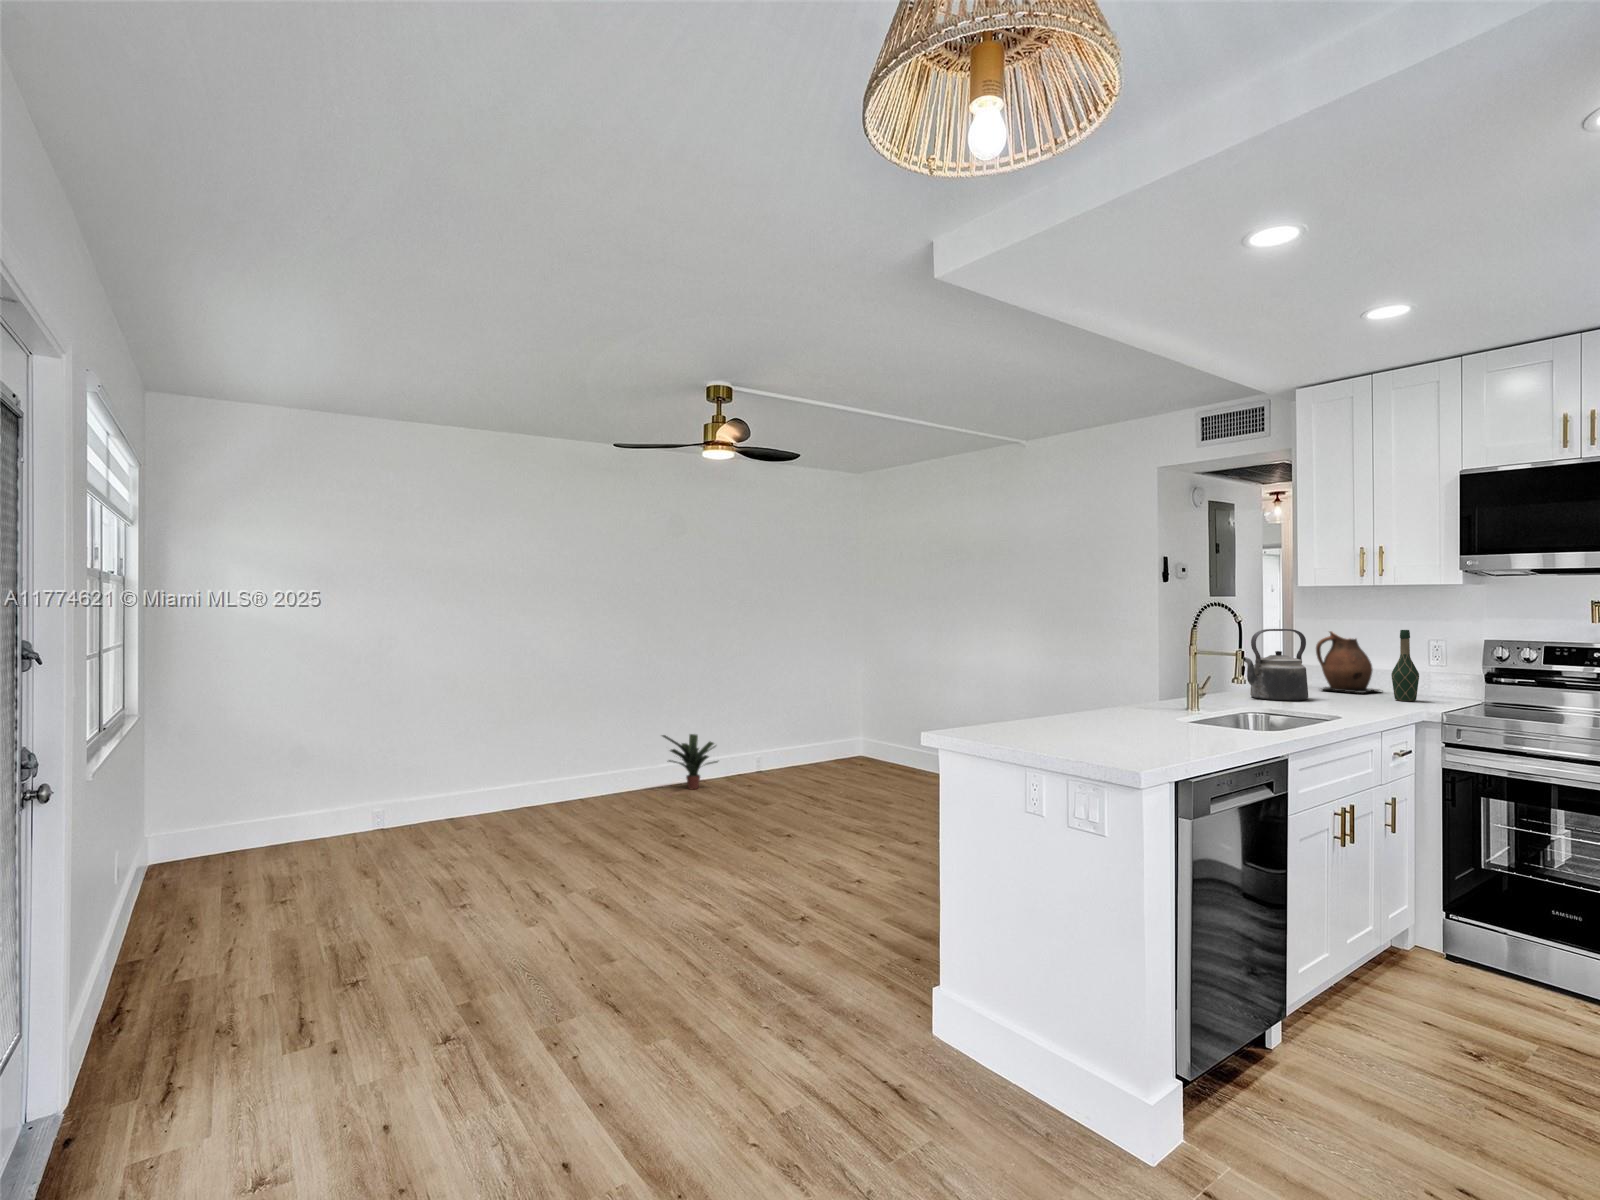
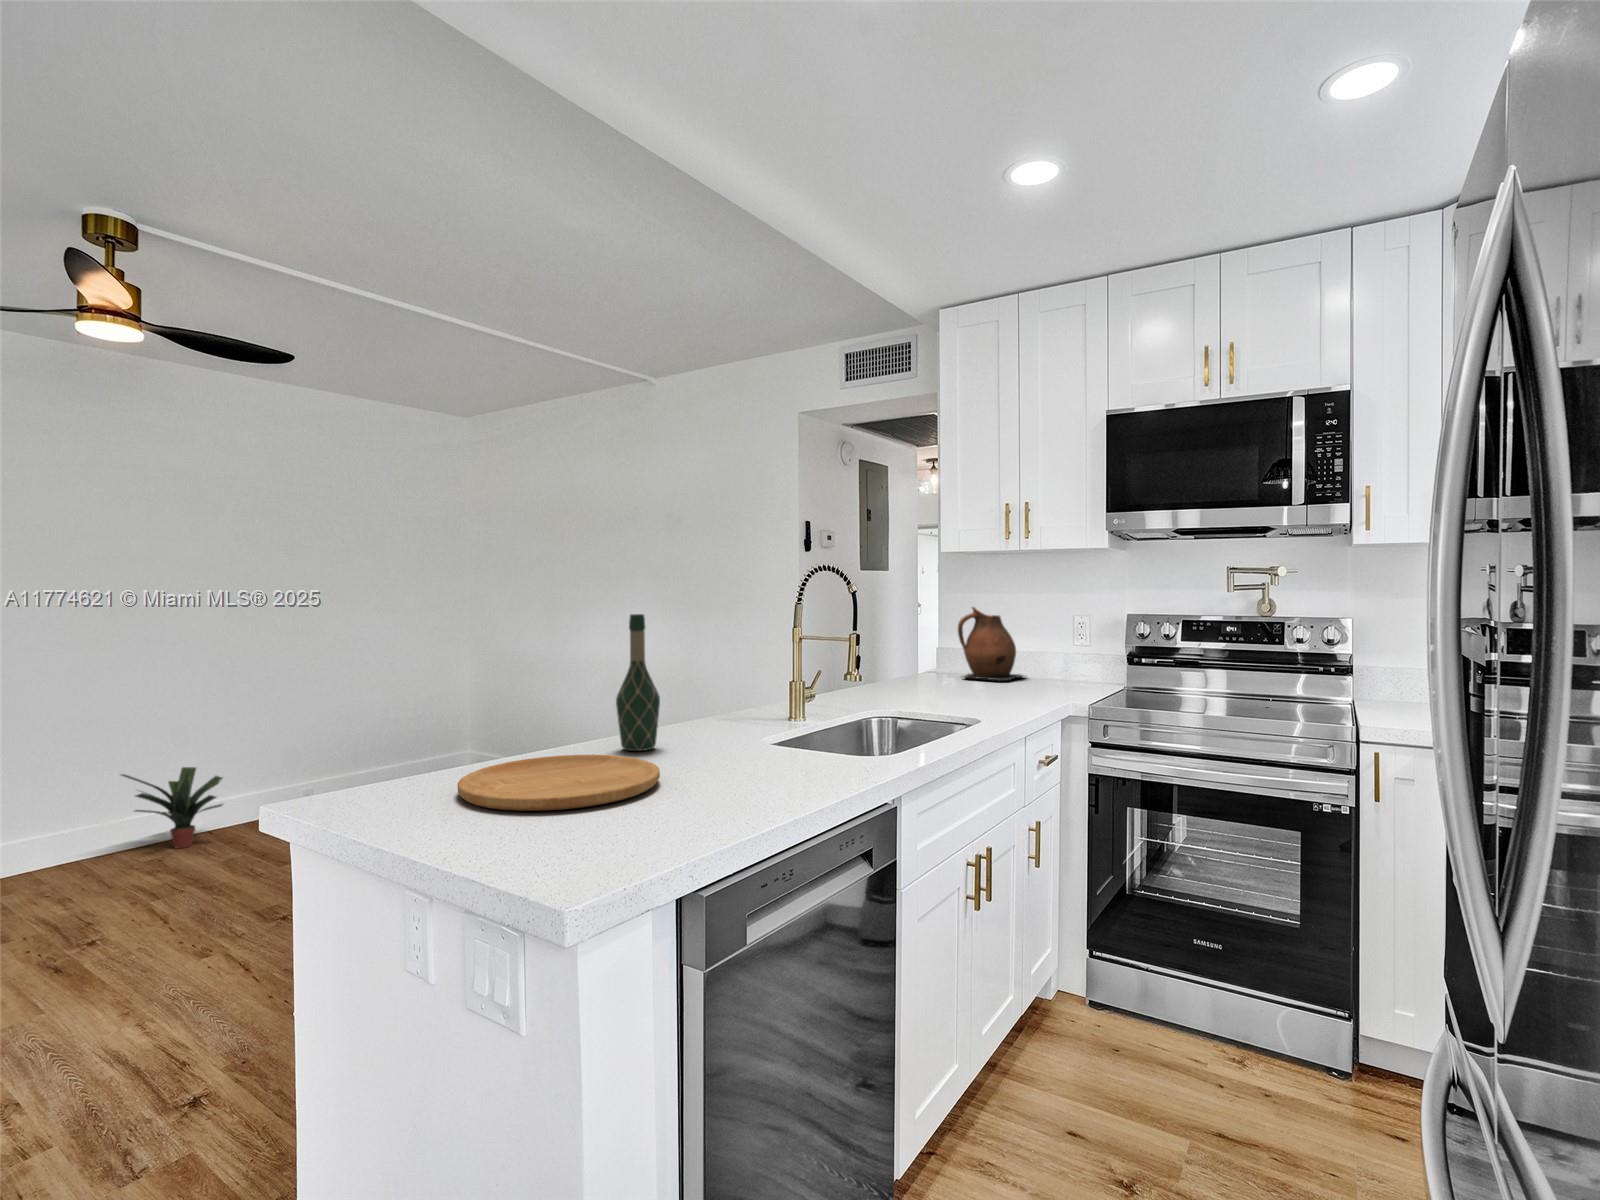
kettle: present [1243,629,1308,701] -> none [870,604,946,696]
wine bottle: present [1391,630,1419,701] -> present [616,614,660,751]
cutting board: none [1017,718,1133,741] -> present [458,755,660,811]

